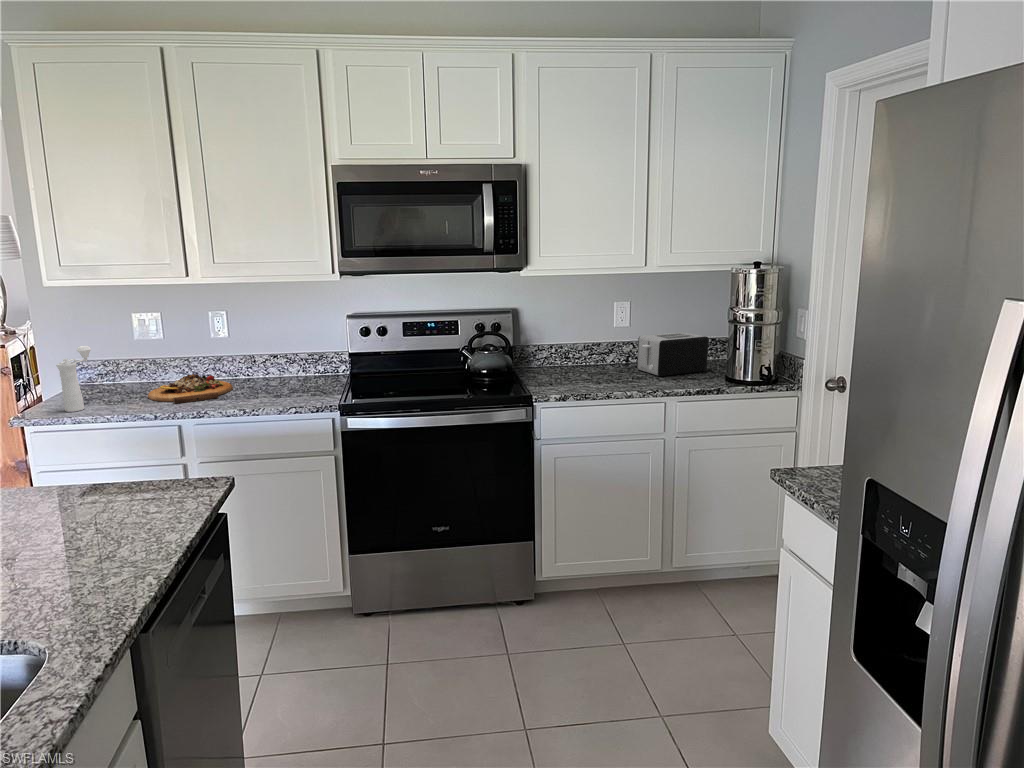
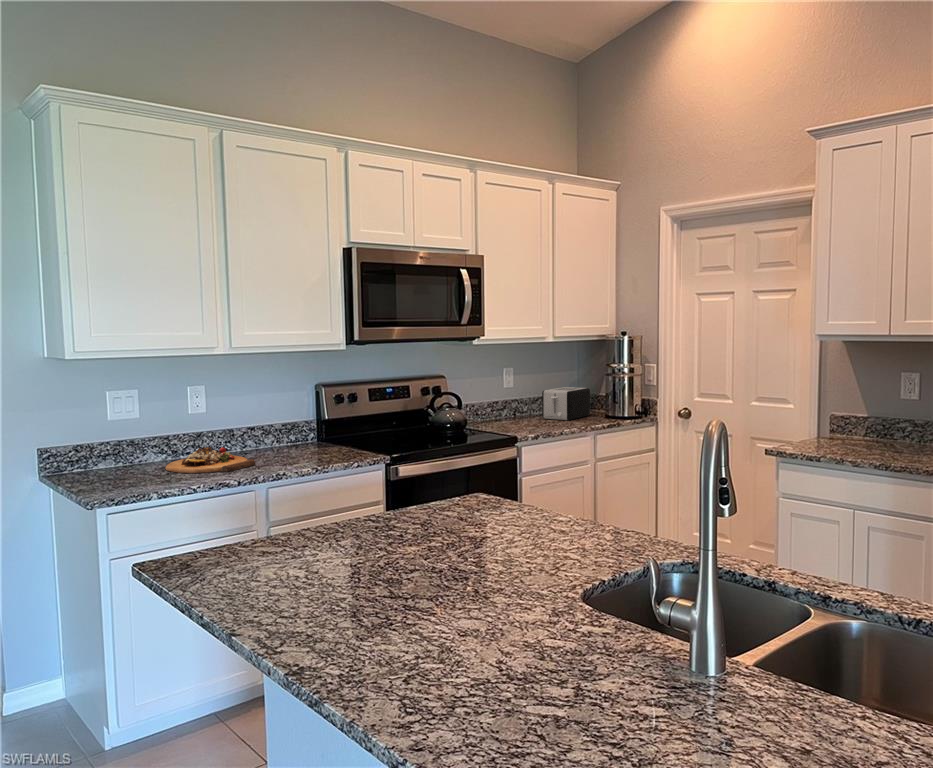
pepper mill: present [56,346,91,412] -> none [117,420,143,488]

